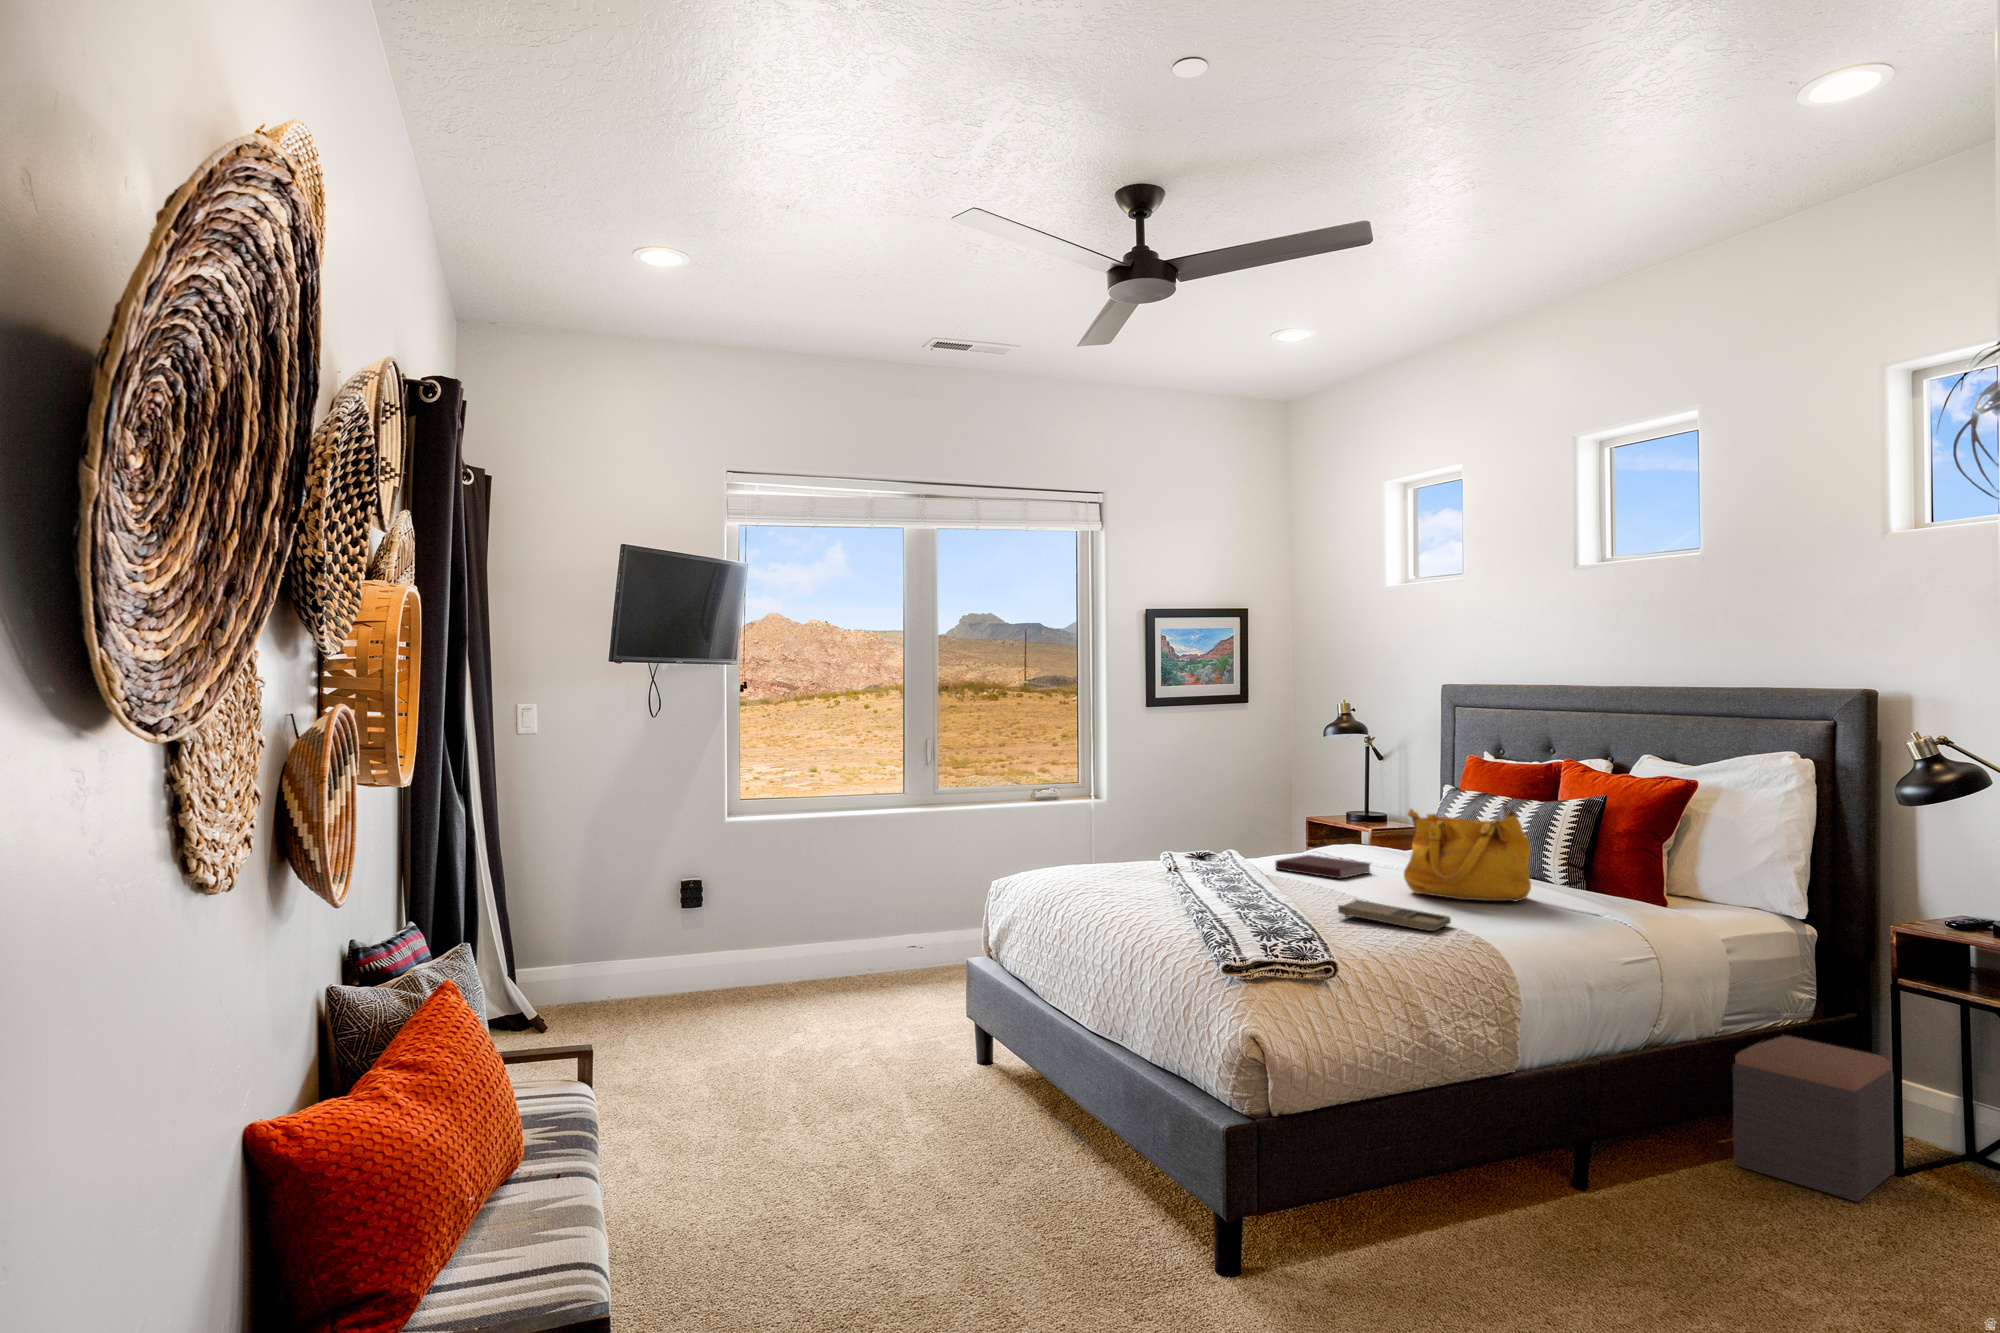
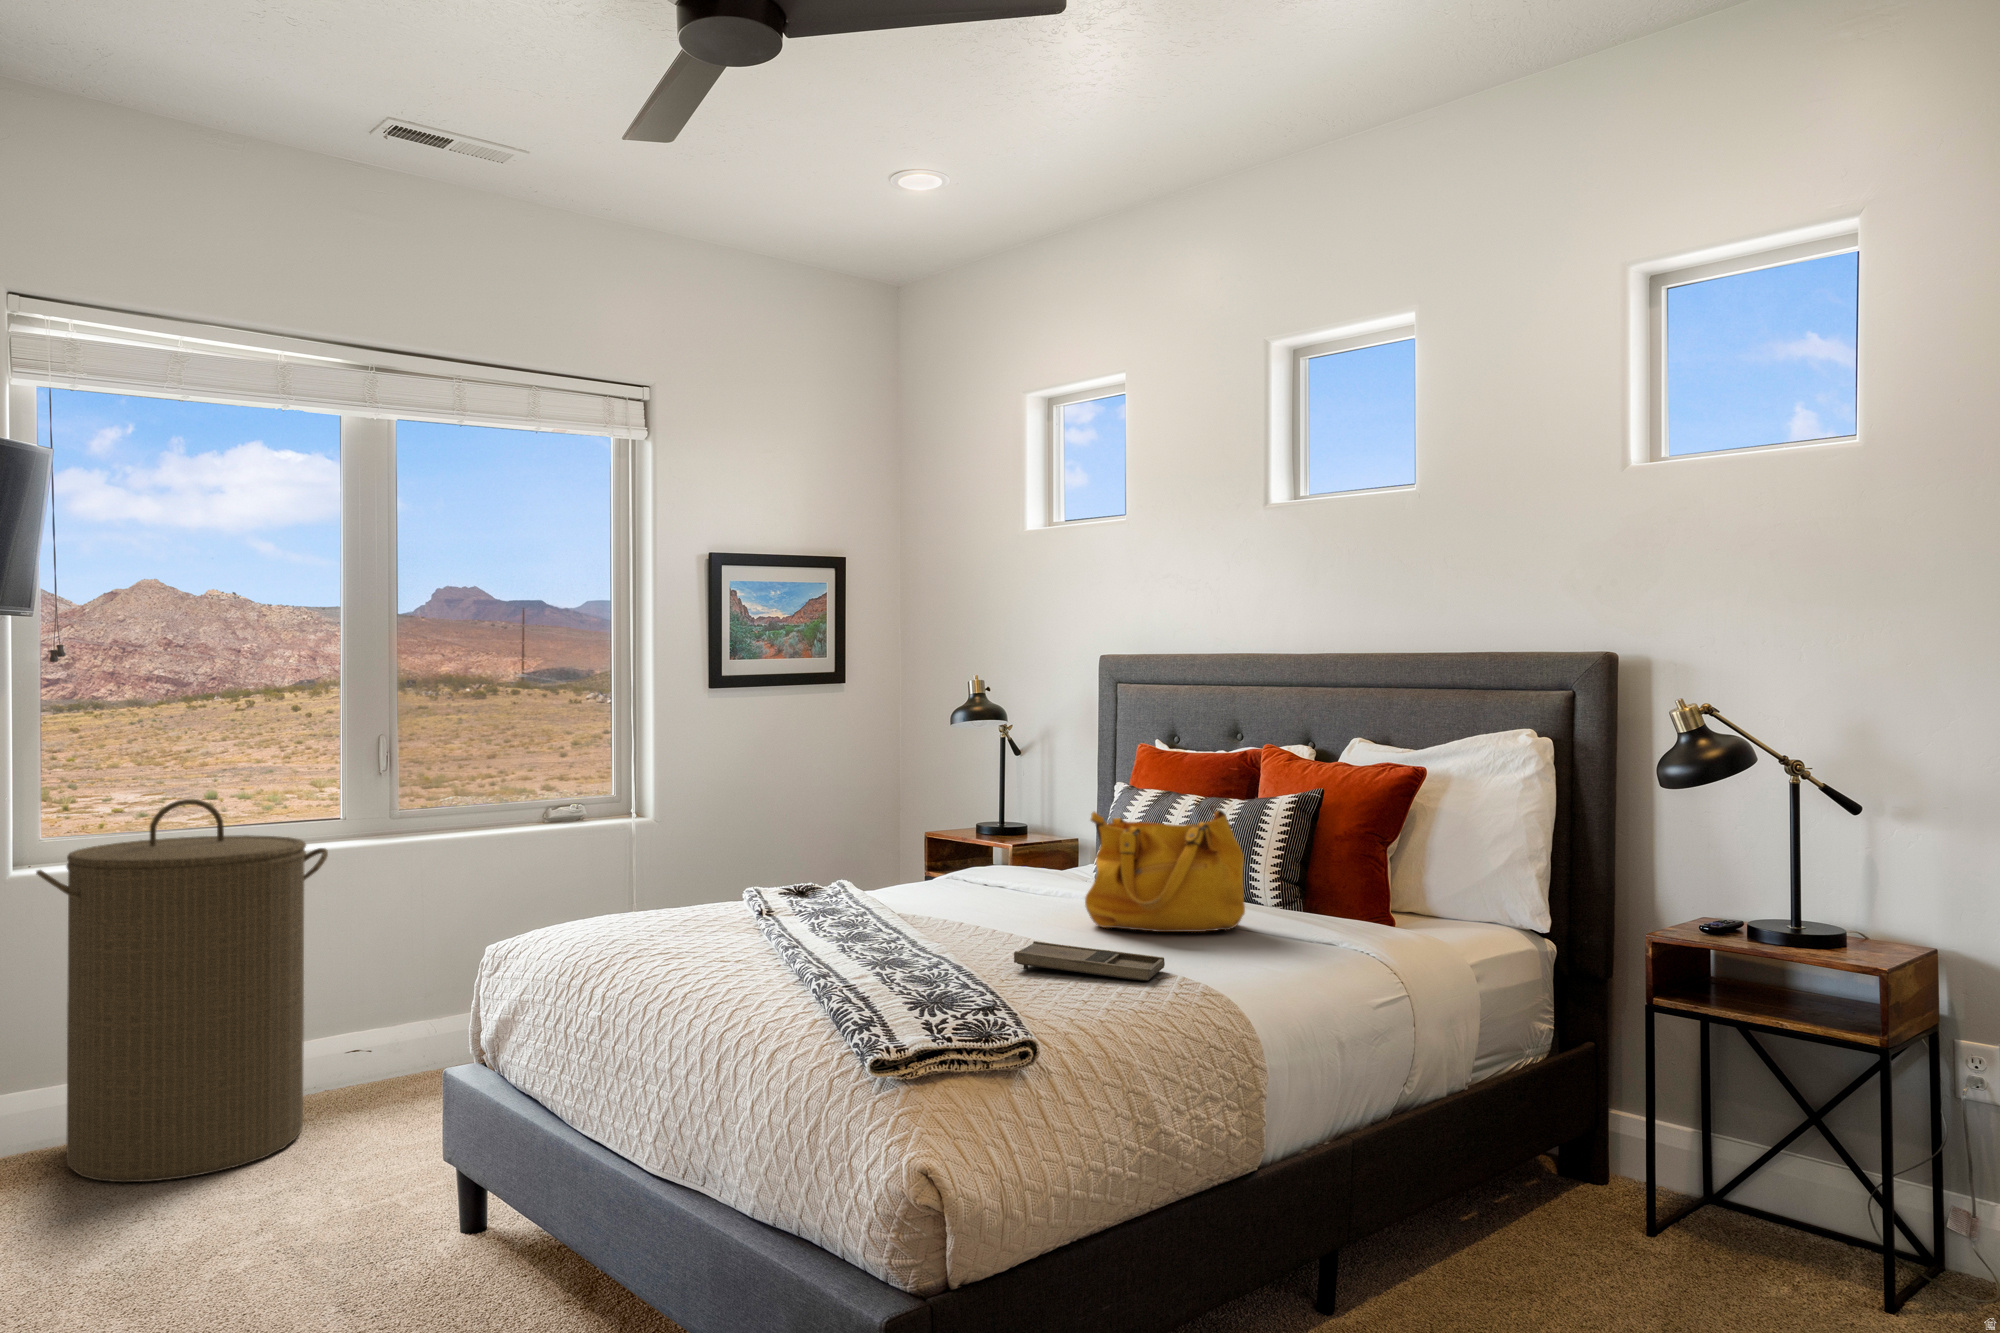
laundry hamper: none [742,780,899,1014] -> present [36,799,328,1182]
notebook: present [1275,855,1370,879] -> none [907,882,1035,913]
footstool: present [1733,1036,1895,1202] -> none [1484,1076,1648,1279]

